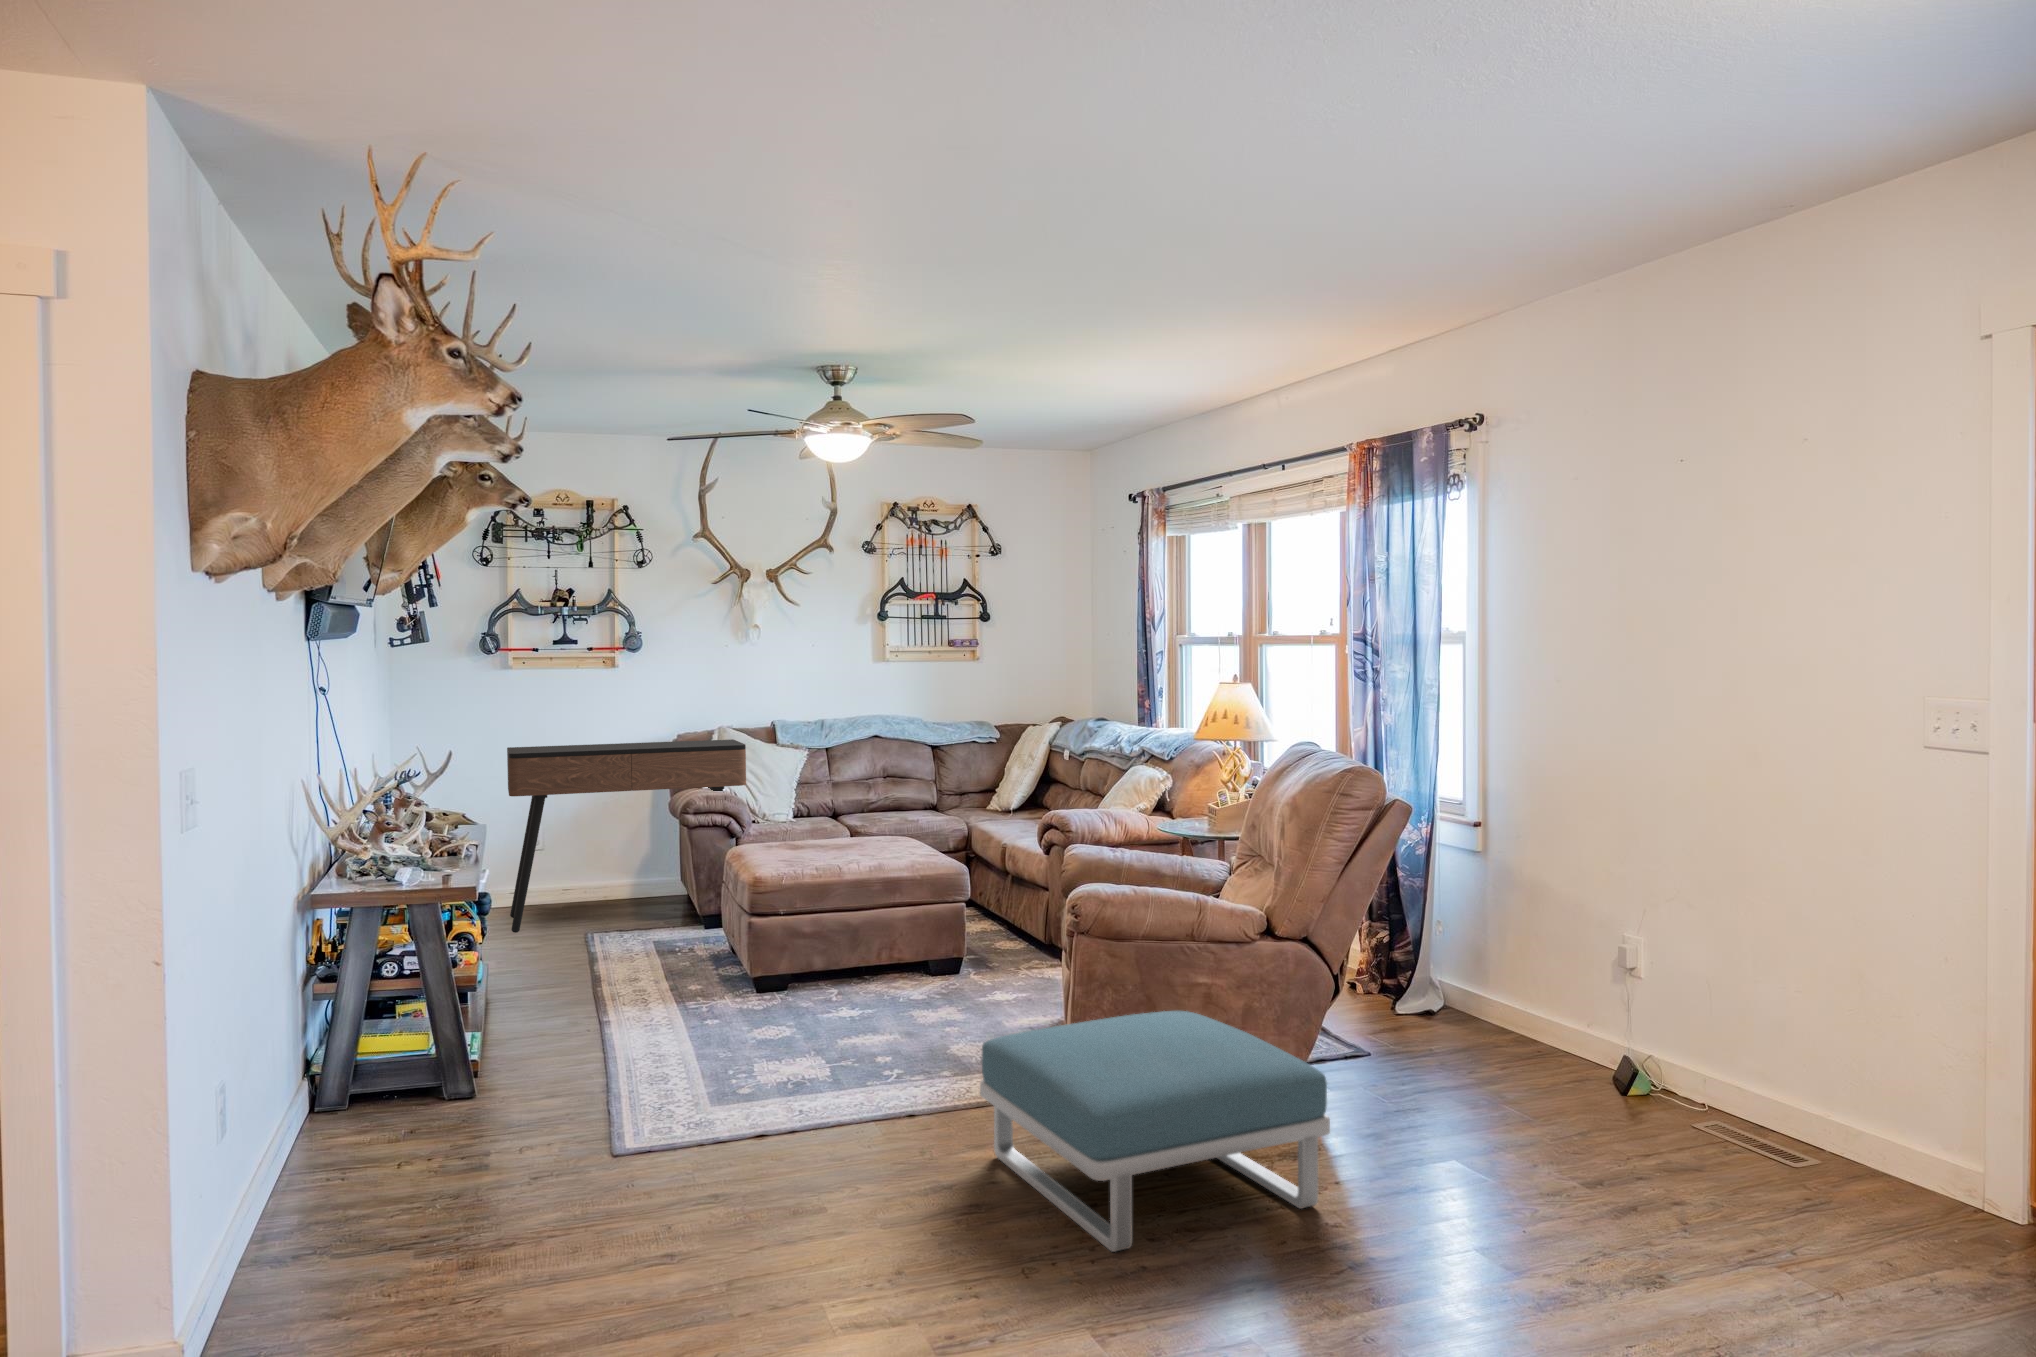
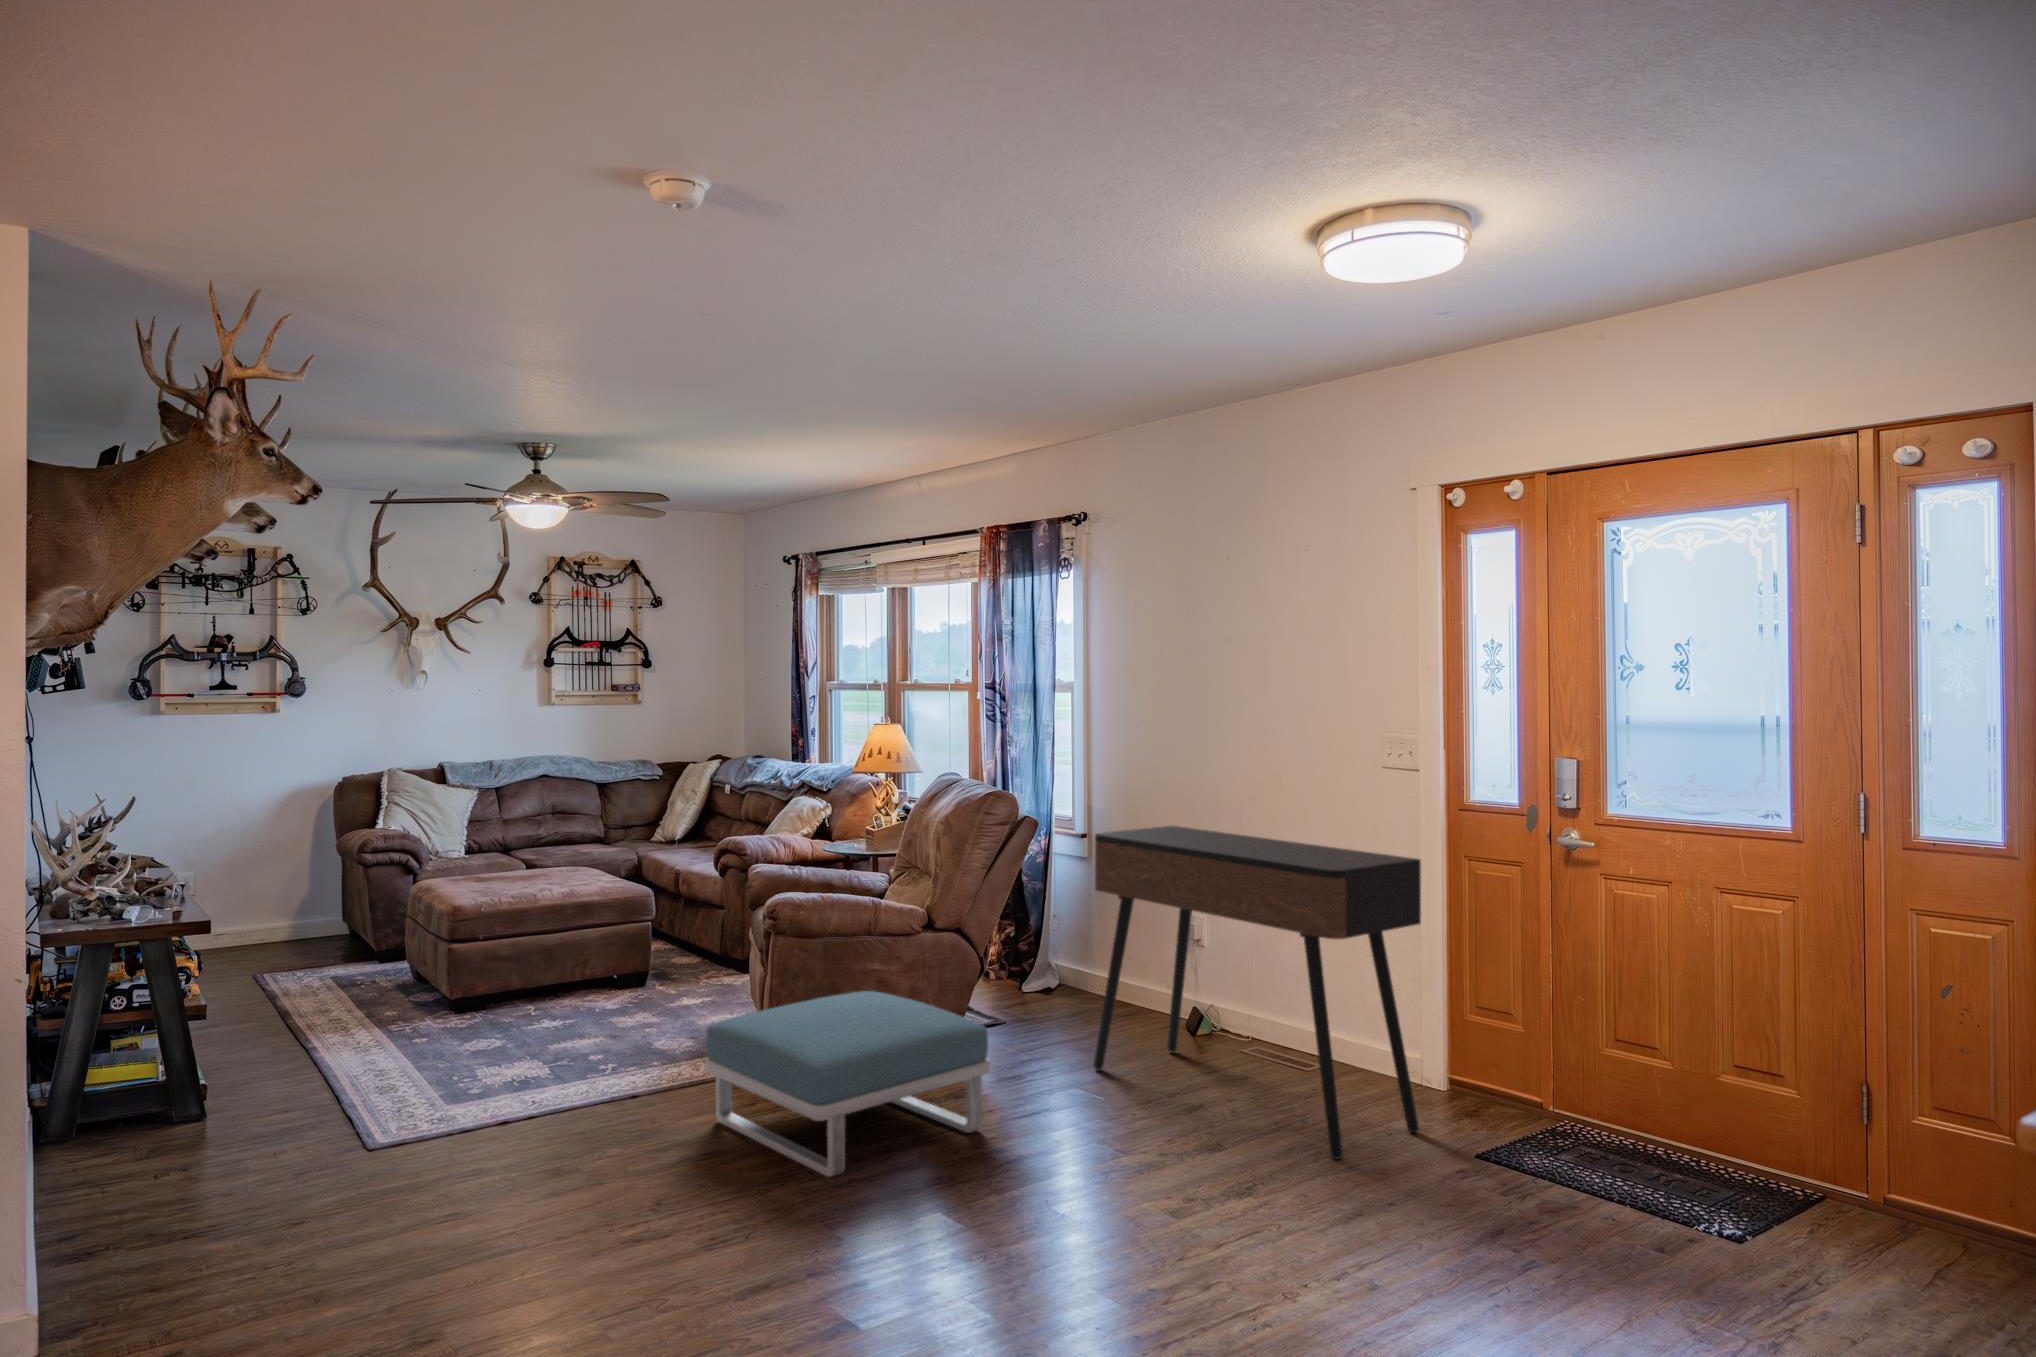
console table: present [507,739,746,933] -> present [1094,826,1421,1160]

